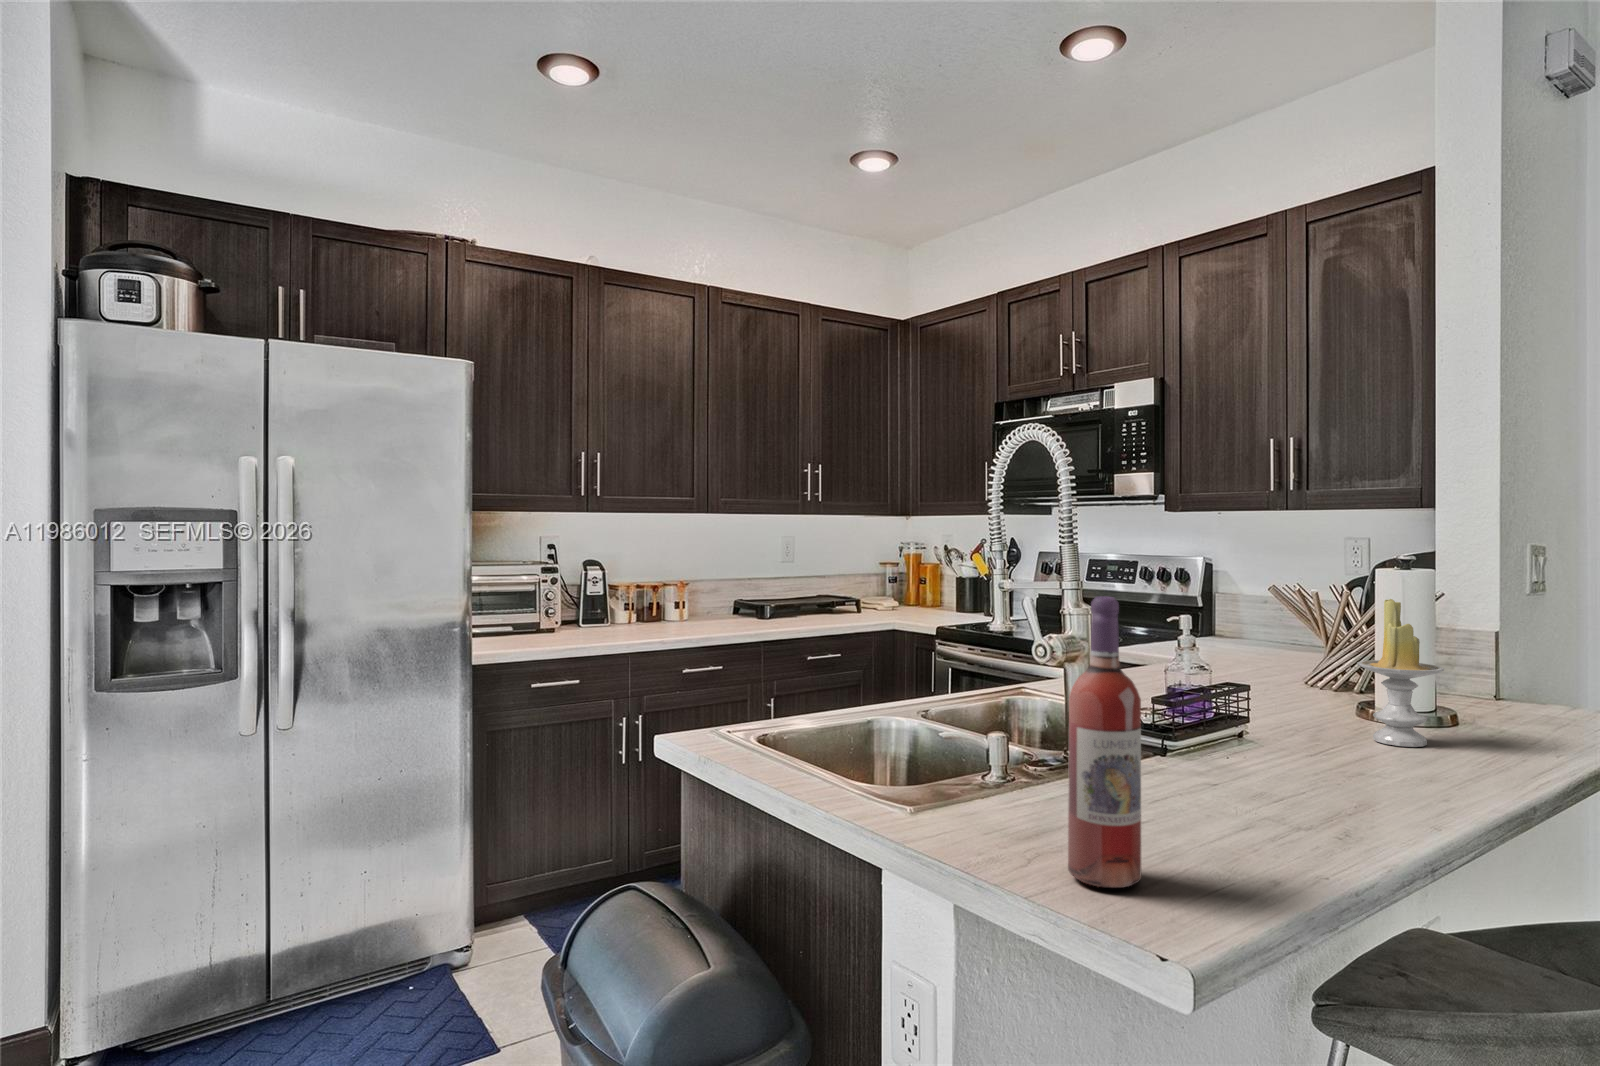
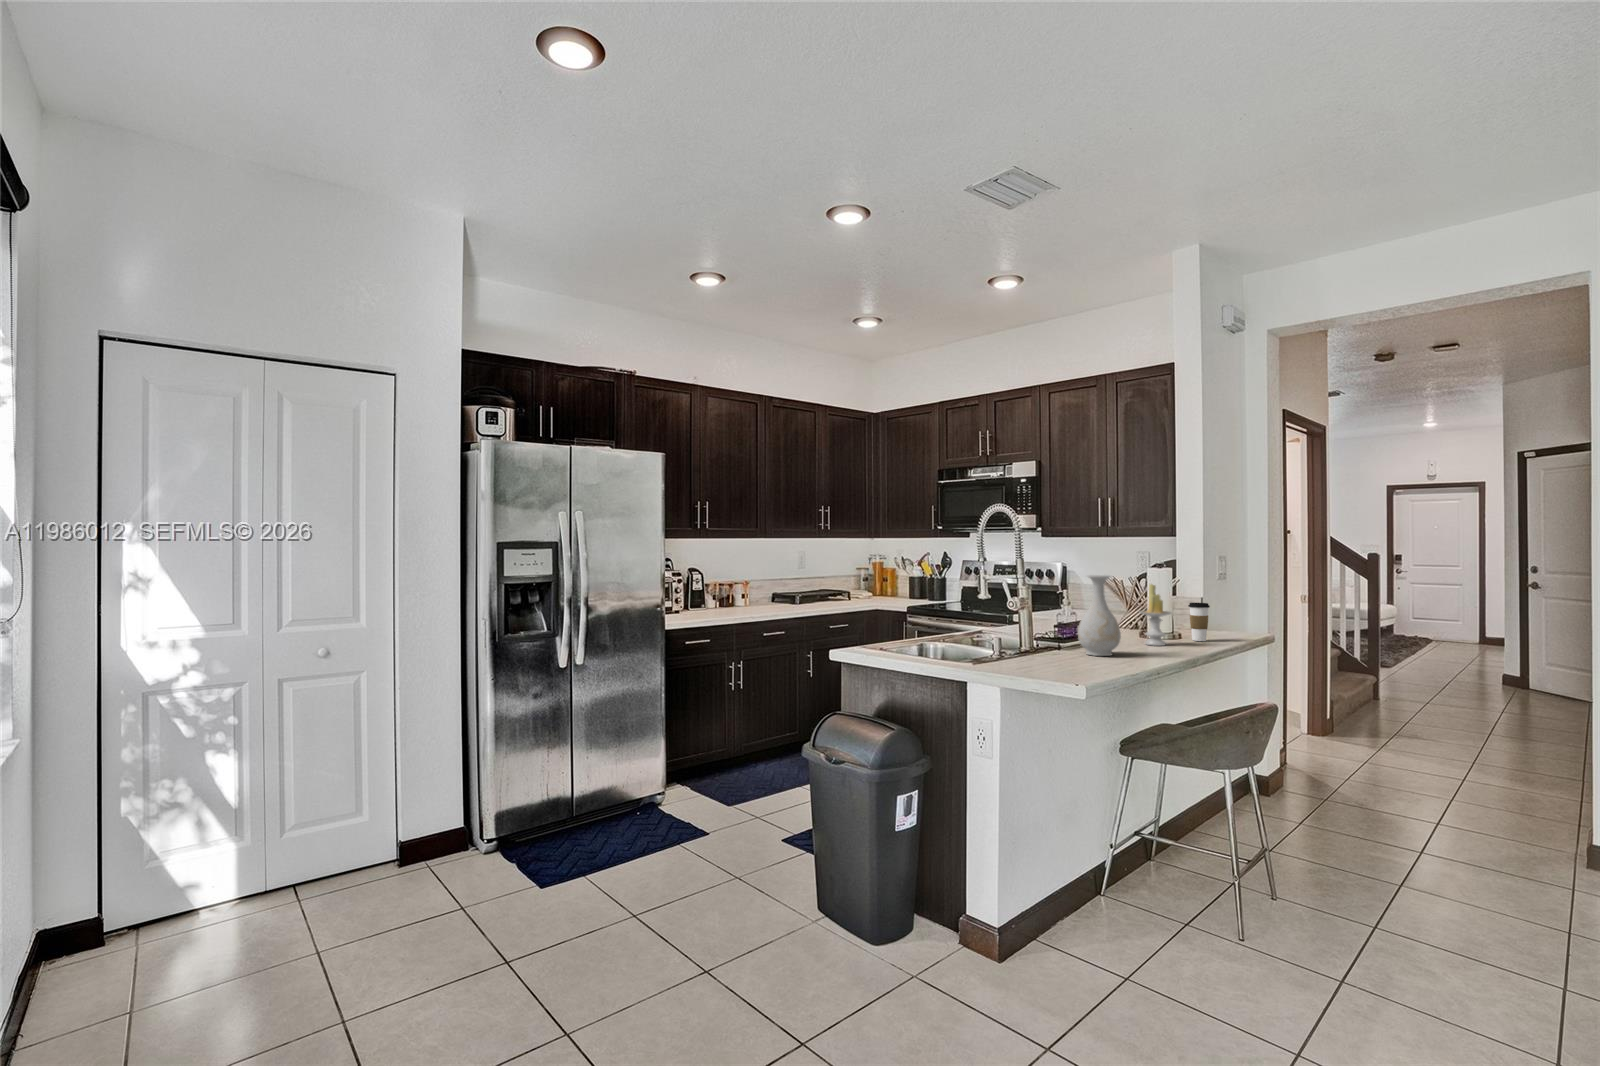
vase: none [1201,577,1314,784] -> present [1078,575,1121,656]
wine bottle: present [1068,597,1141,888] -> none [1043,582,1068,676]
coffee cup: none [1478,643,1534,734] -> present [1188,603,1210,641]

